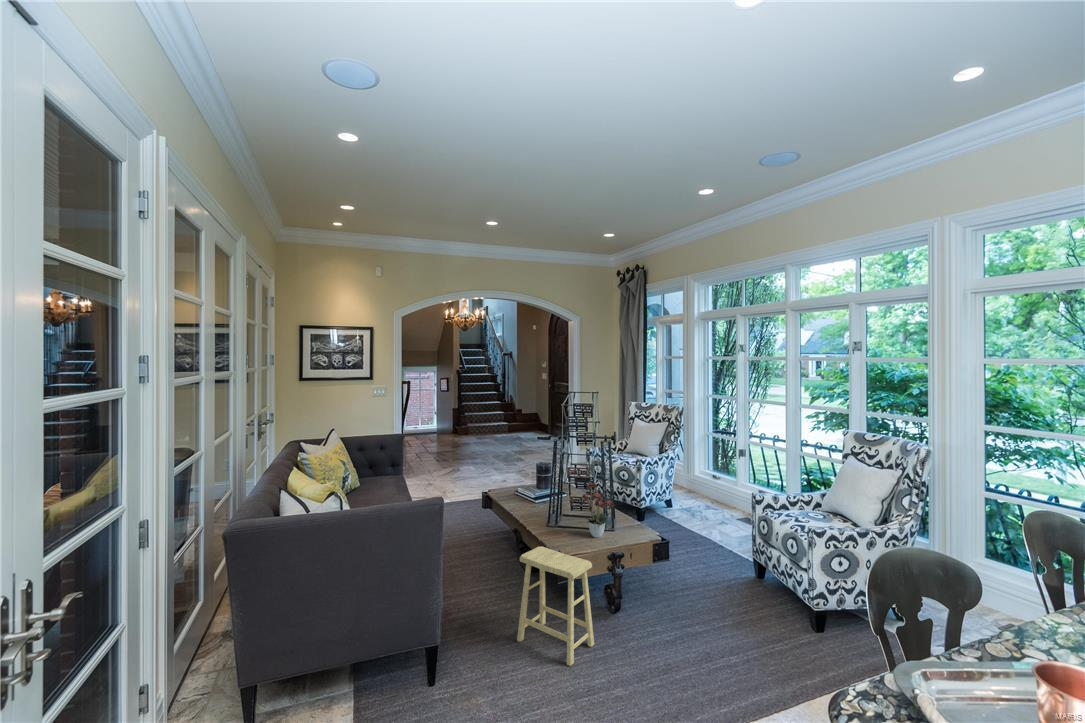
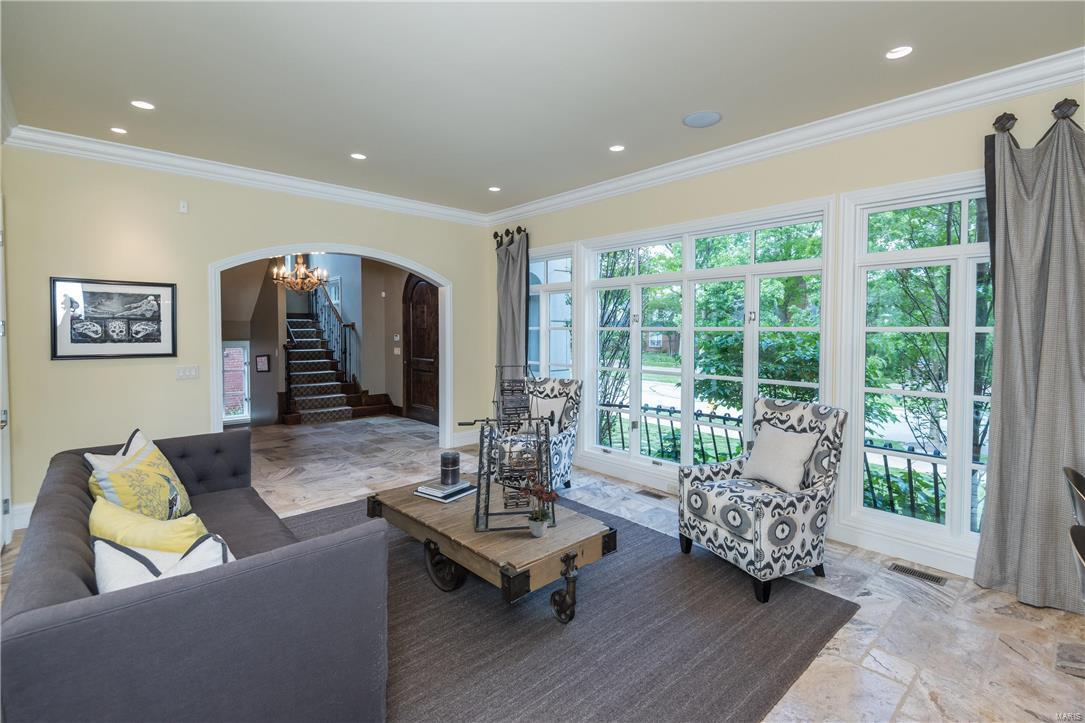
footstool: present [517,547,594,666] -> none [465,558,558,698]

